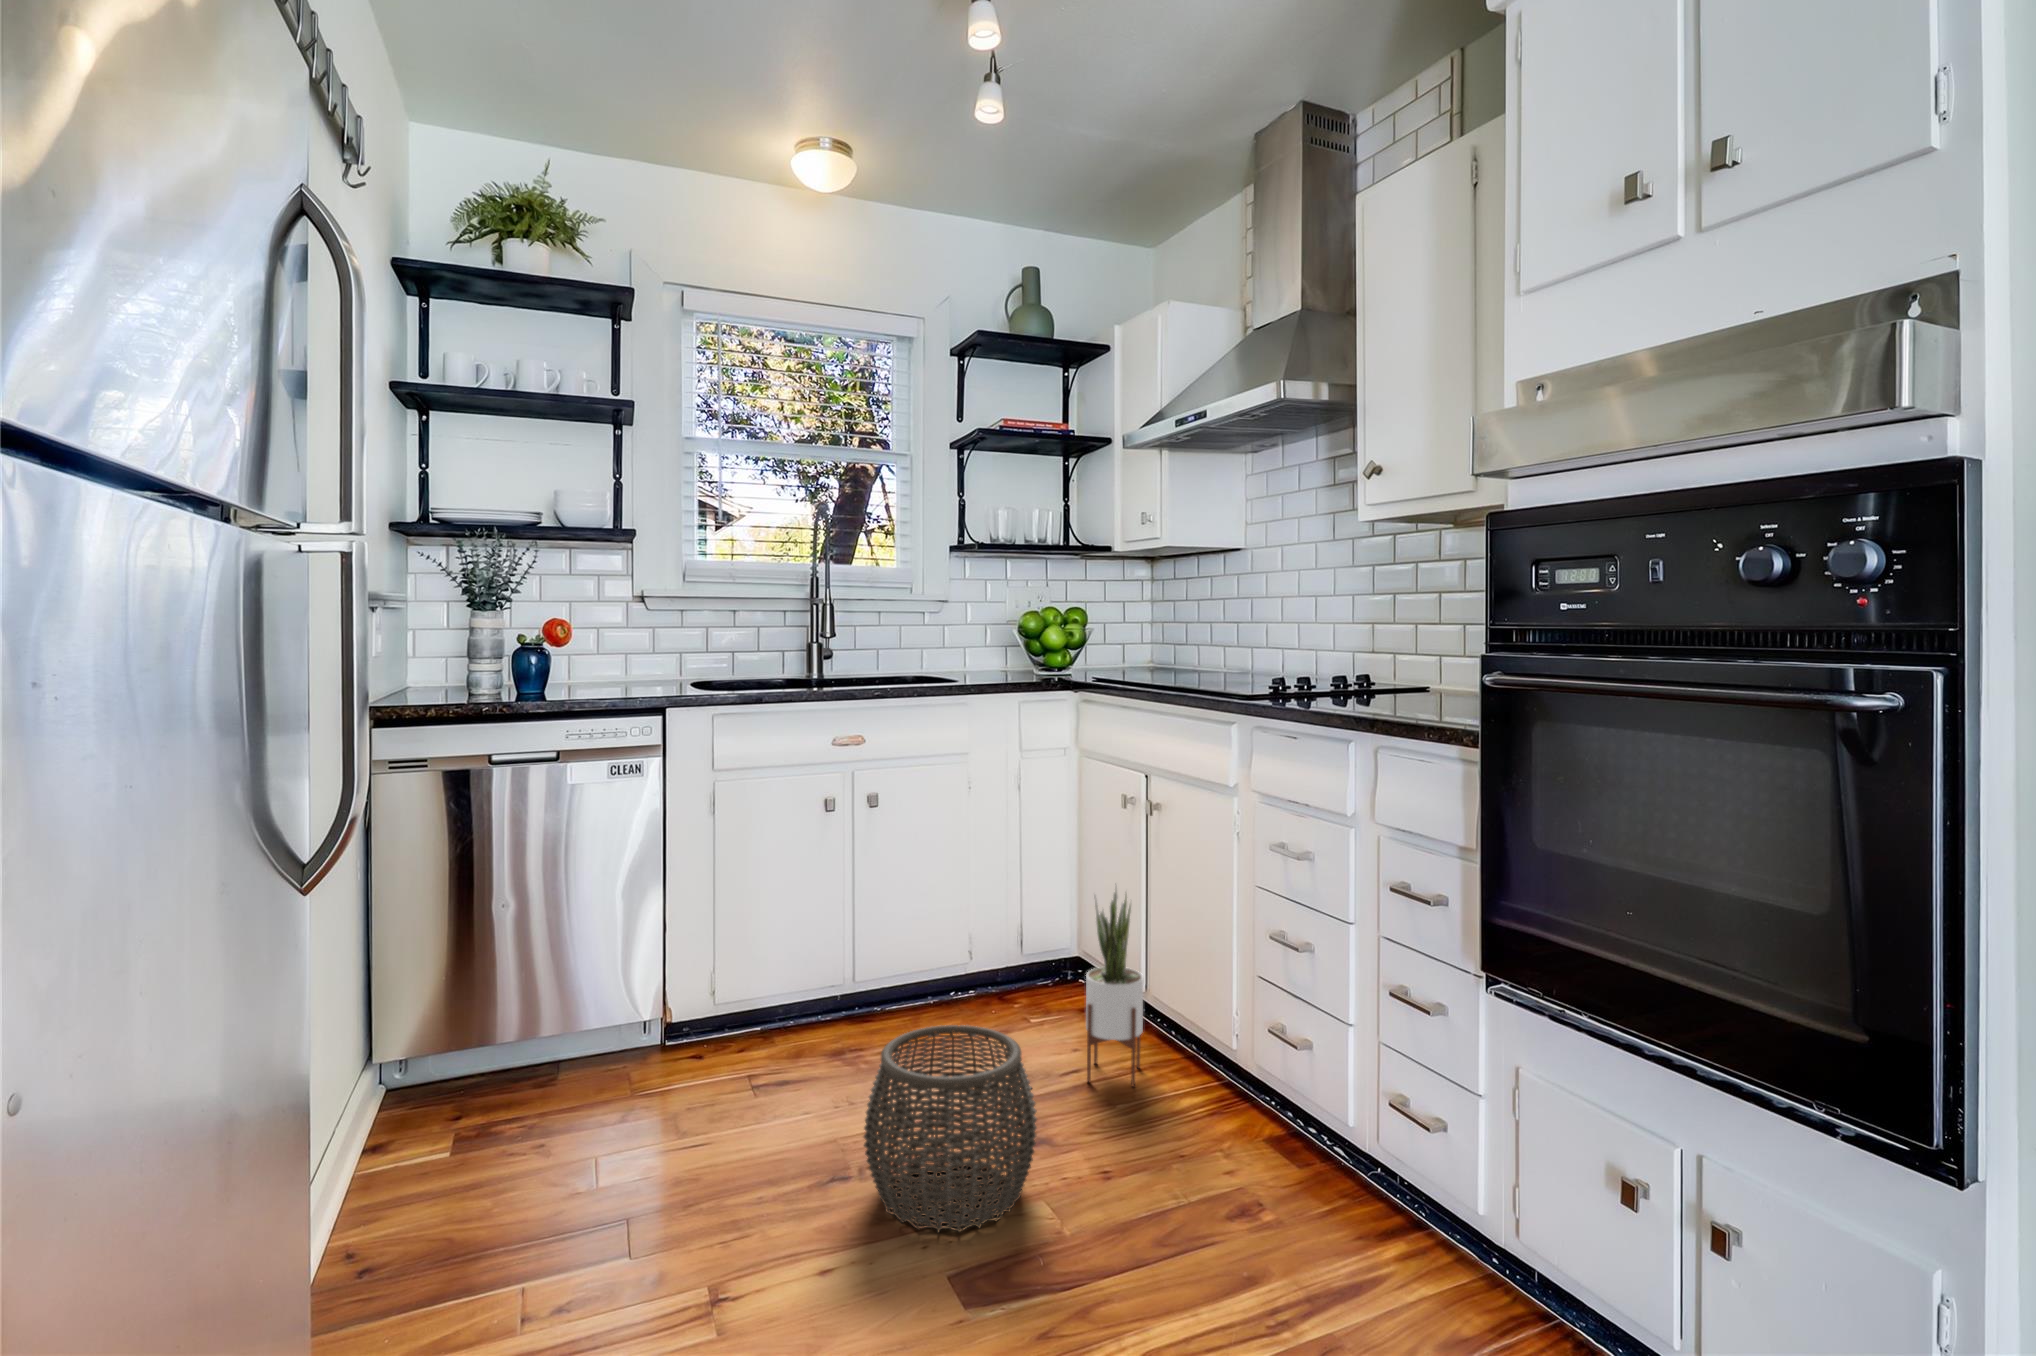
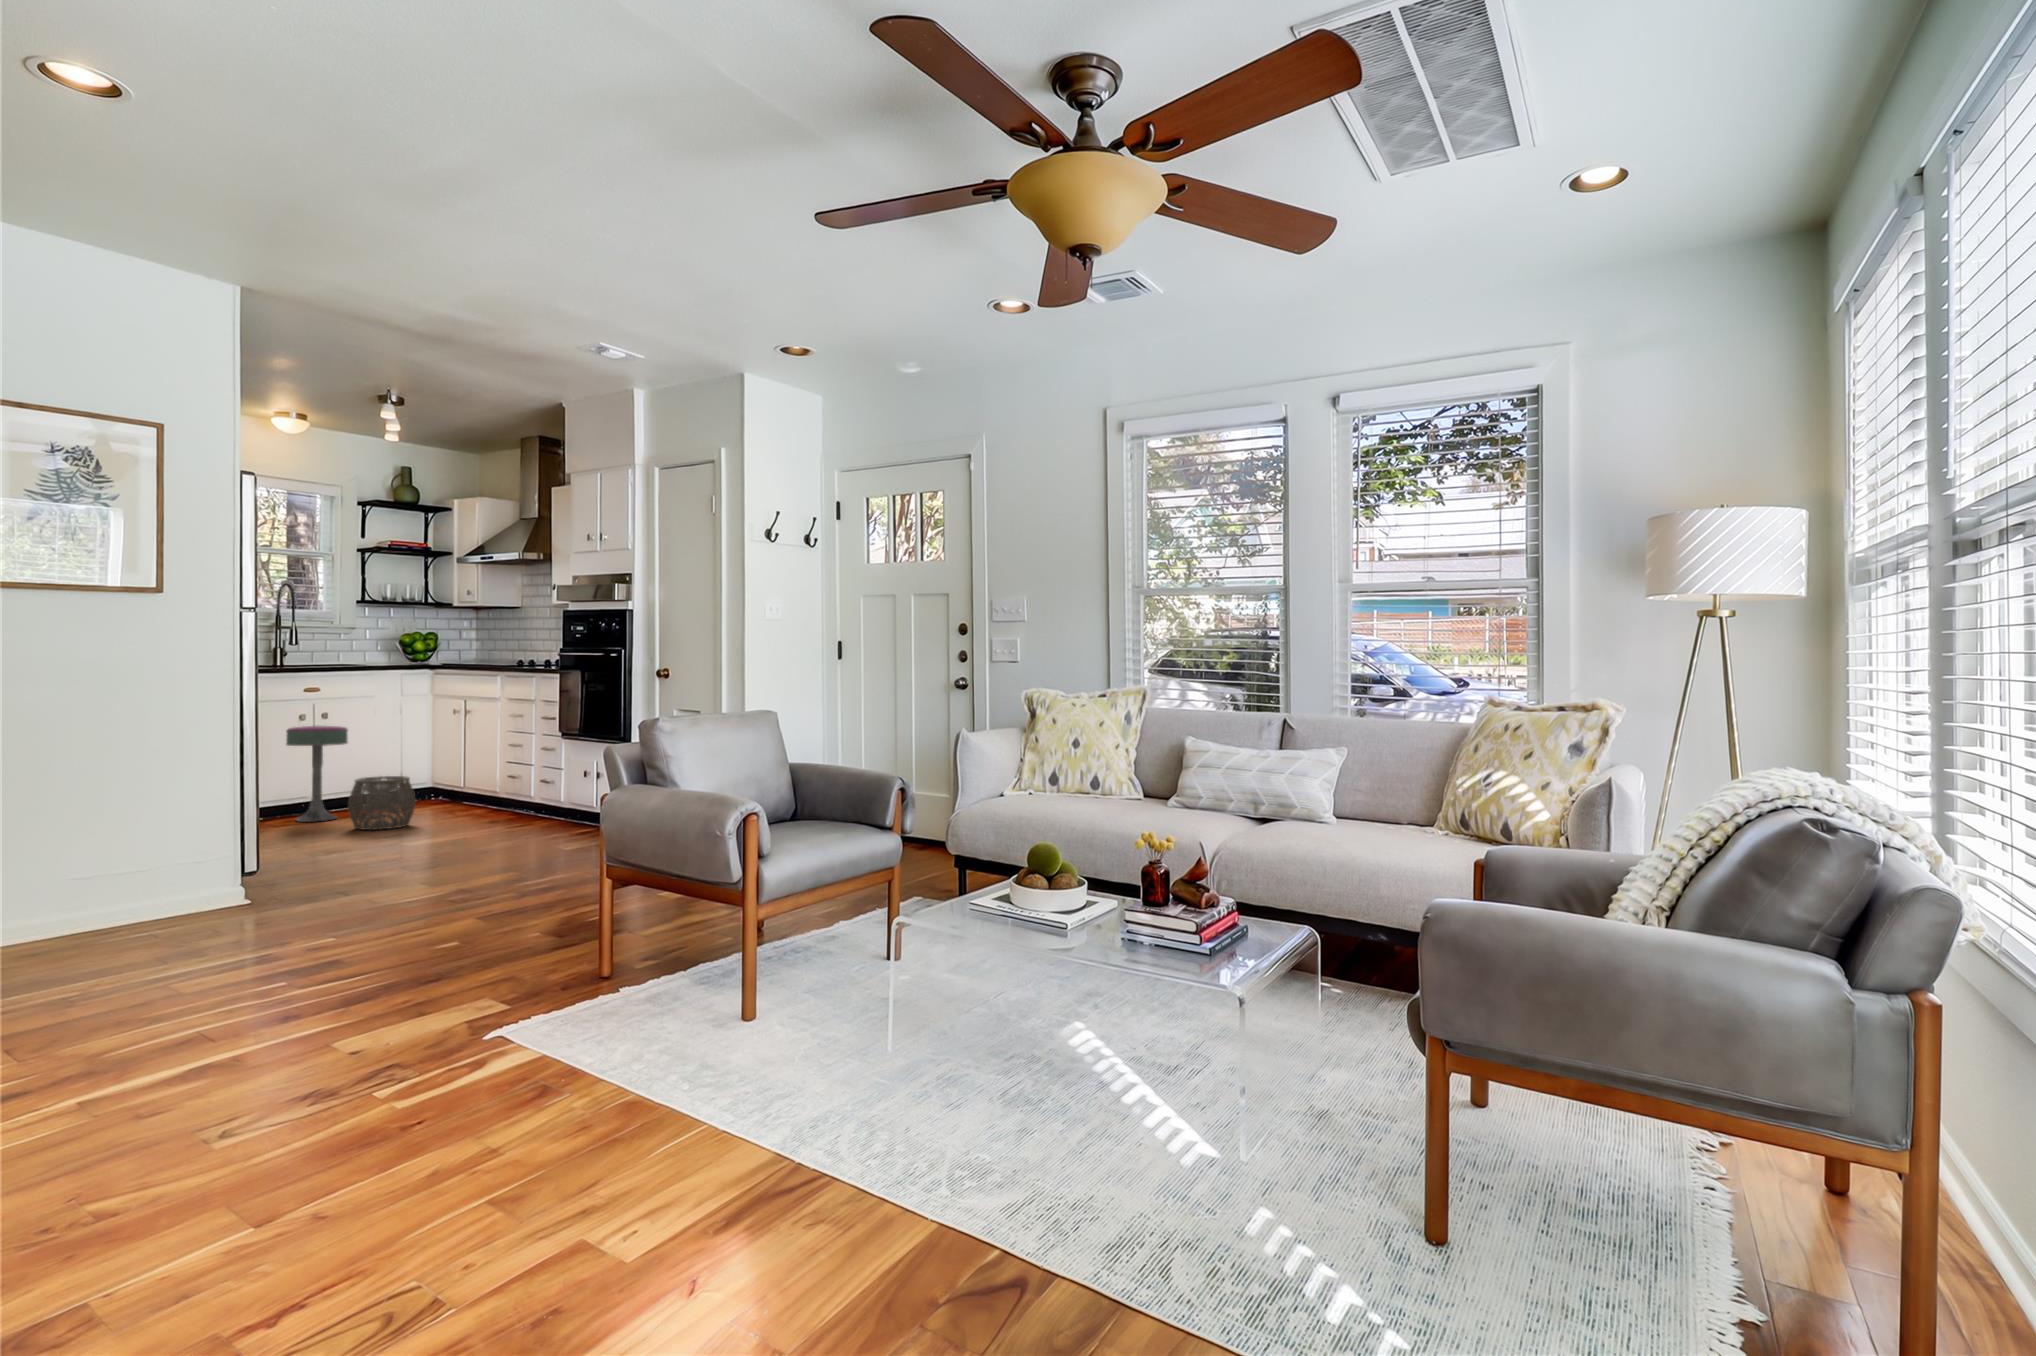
bar stool: none [771,839,898,1092] -> present [286,726,348,822]
potted plant: present [1086,884,1143,1087] -> none [436,738,461,813]

